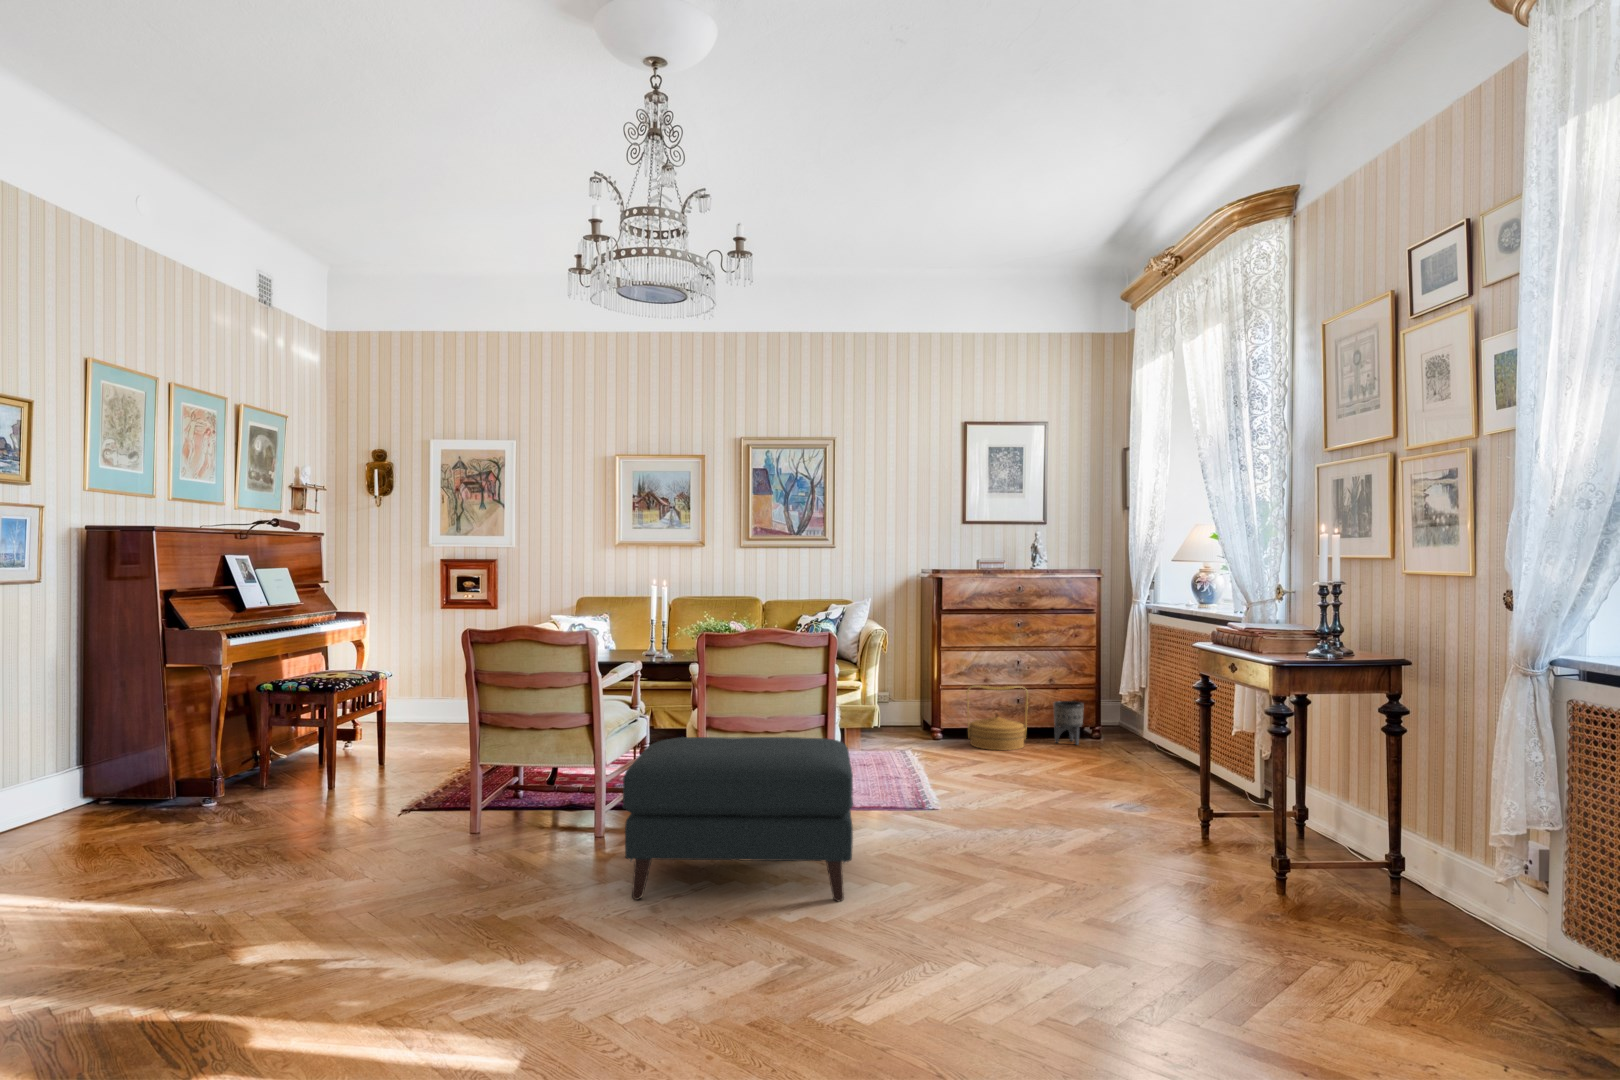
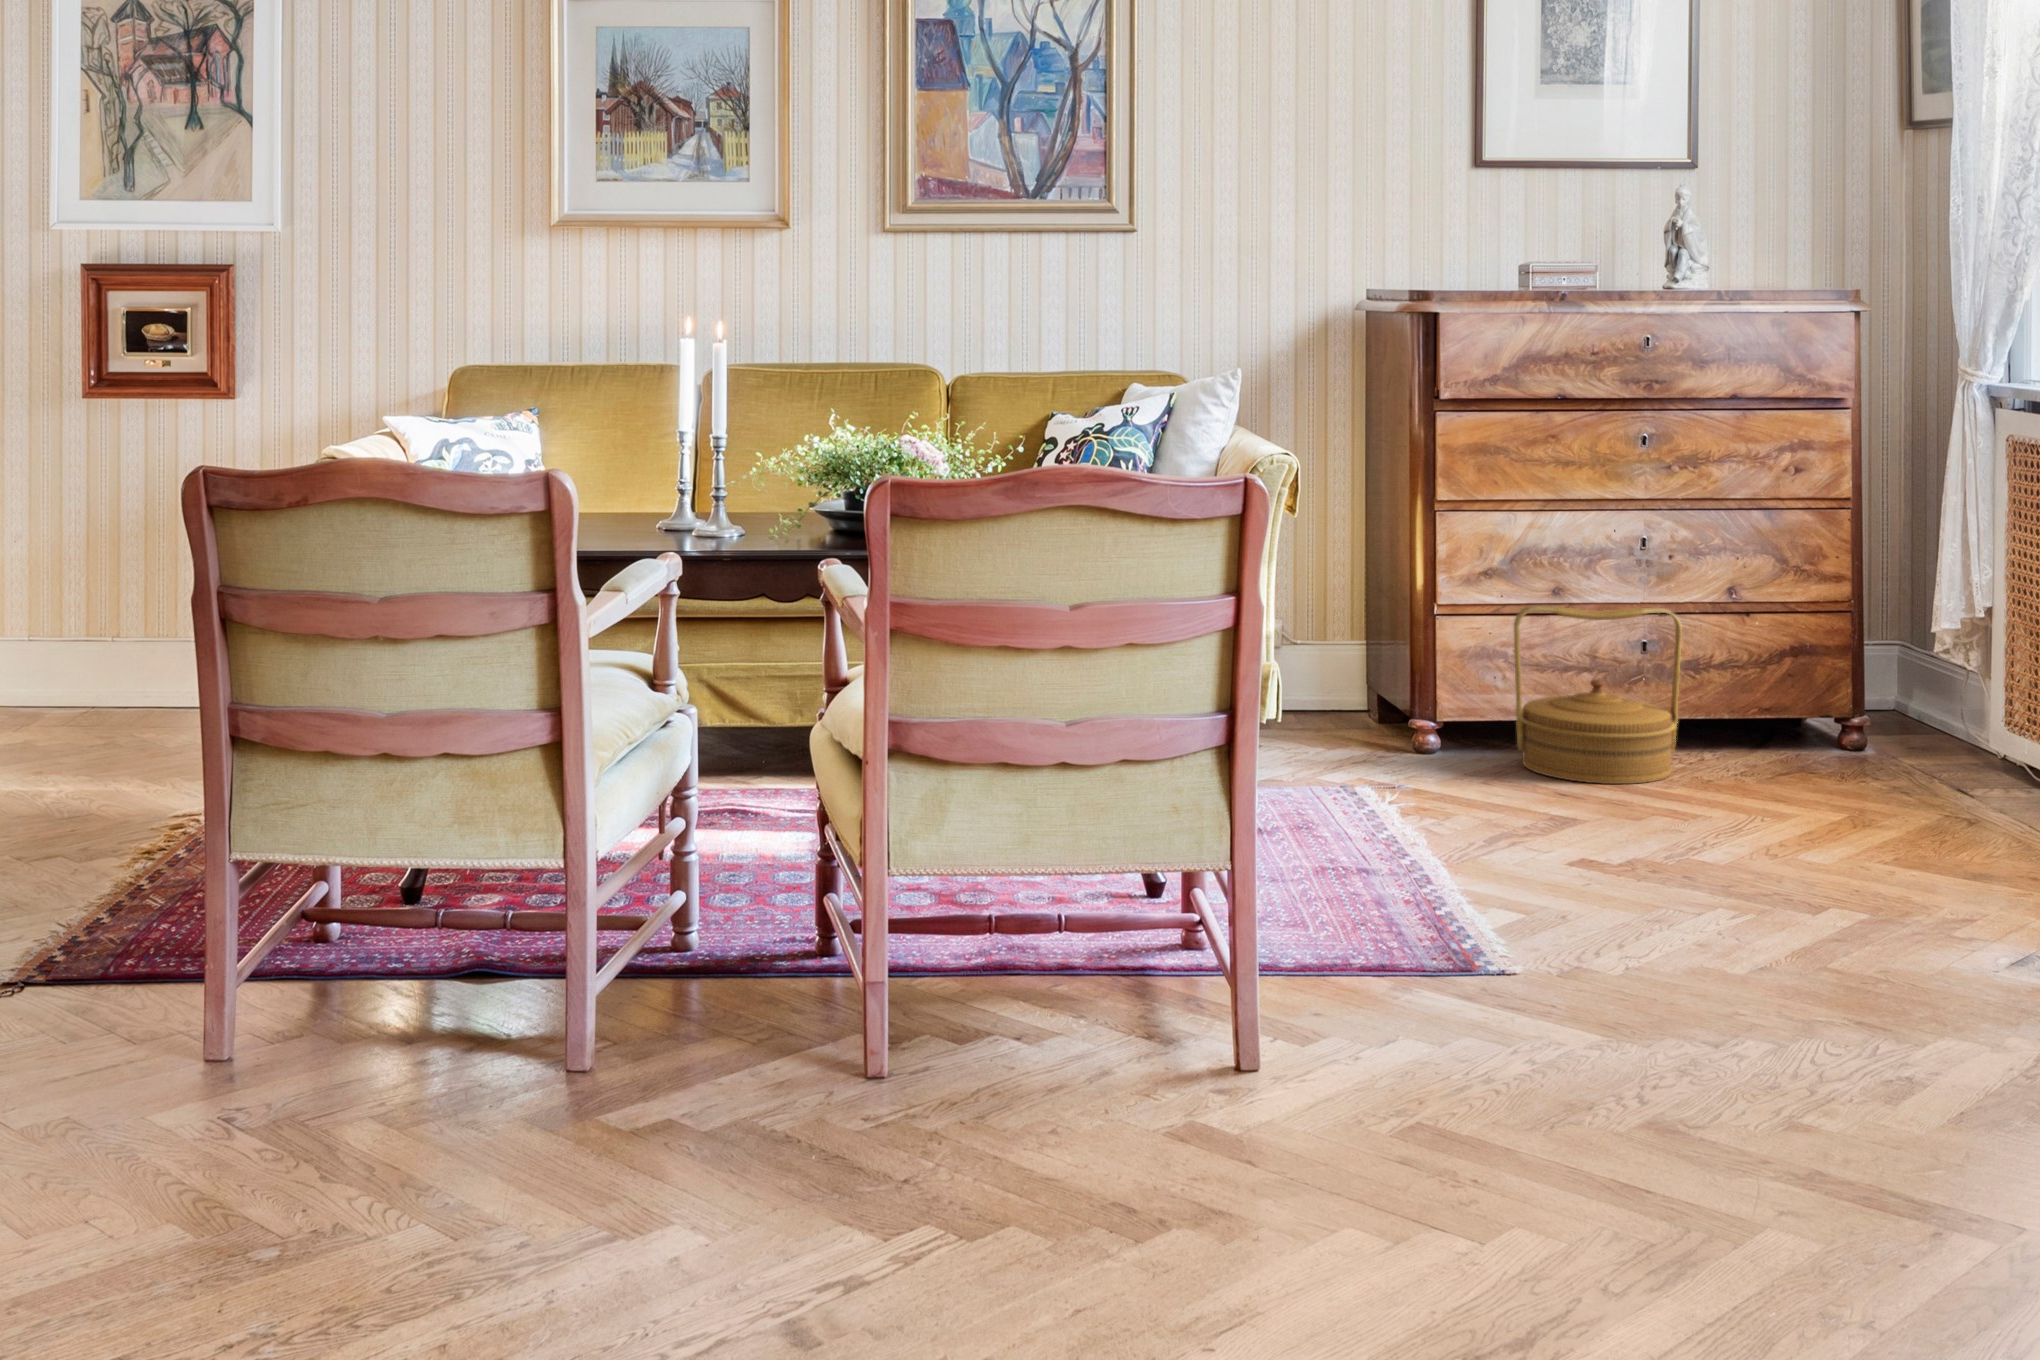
planter: present [1054,701,1084,745] -> none [1745,647,1830,767]
ottoman: present [622,737,853,901] -> none [691,790,1394,1309]

